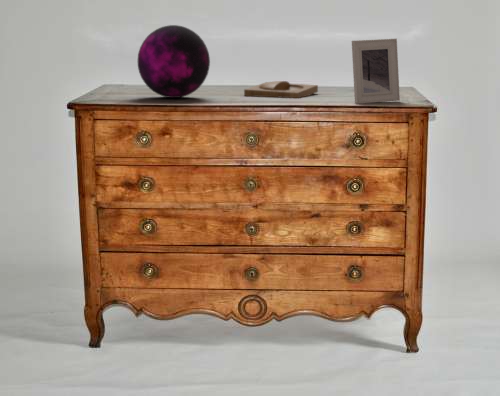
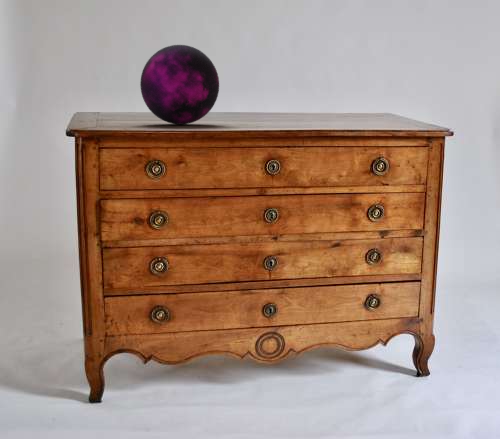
picture frame: present [352,39,400,104] -> none [374,60,414,127]
tray: present [244,81,318,98] -> none [245,109,310,126]

